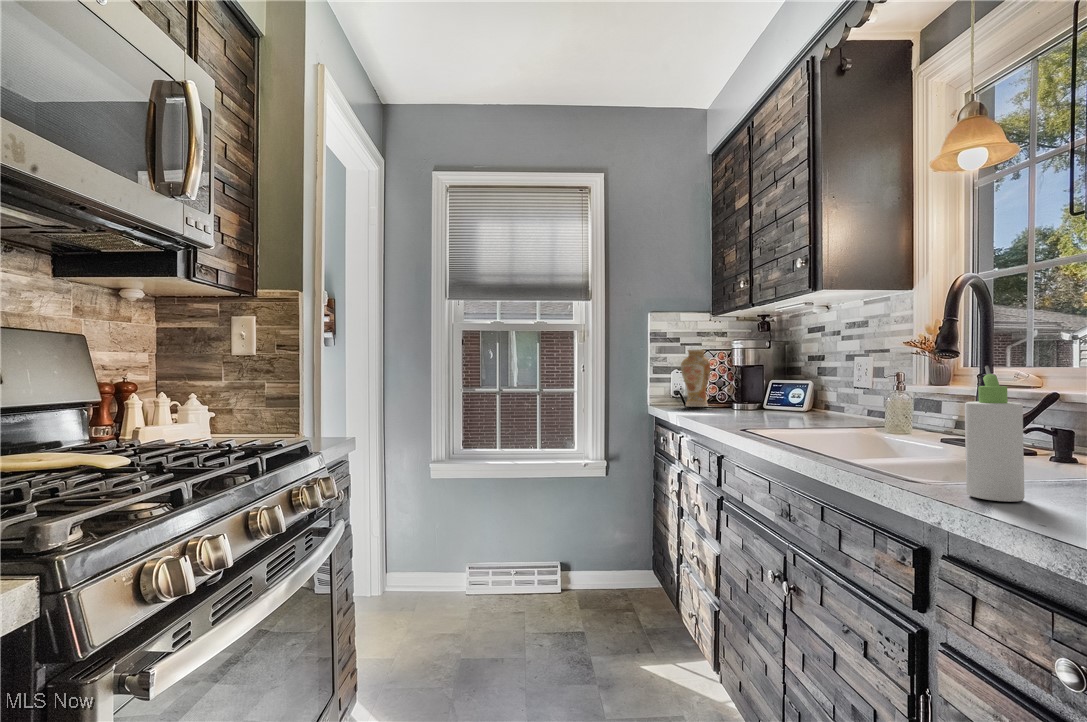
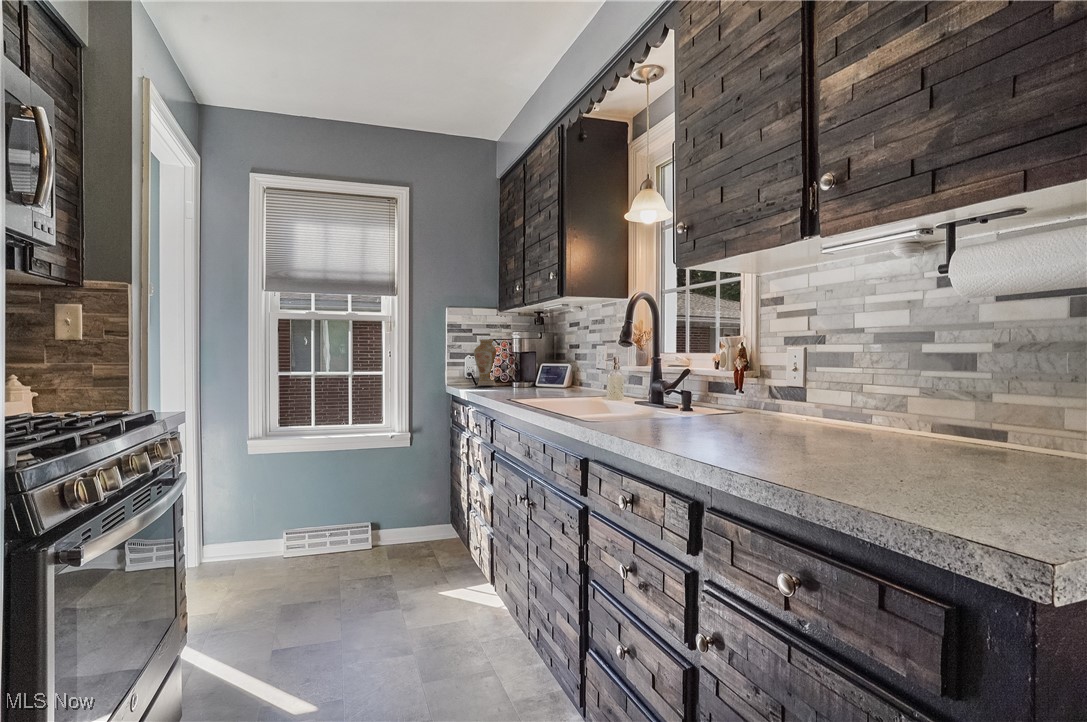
bottle: present [965,366,1024,502] -> none [609,349,636,423]

